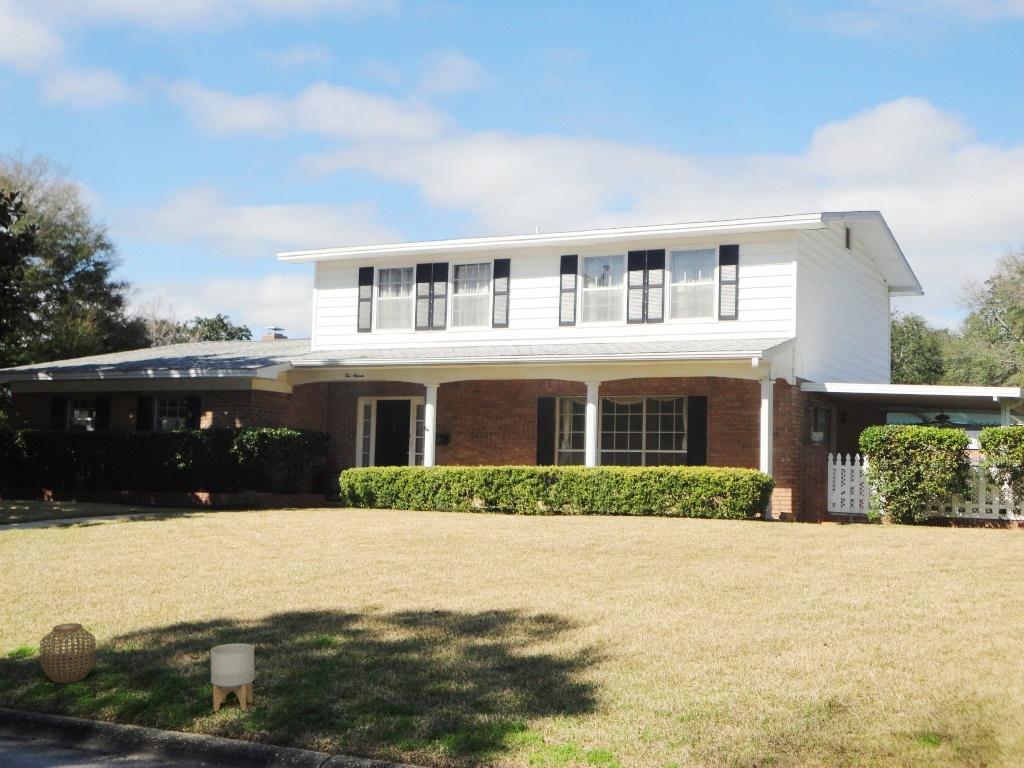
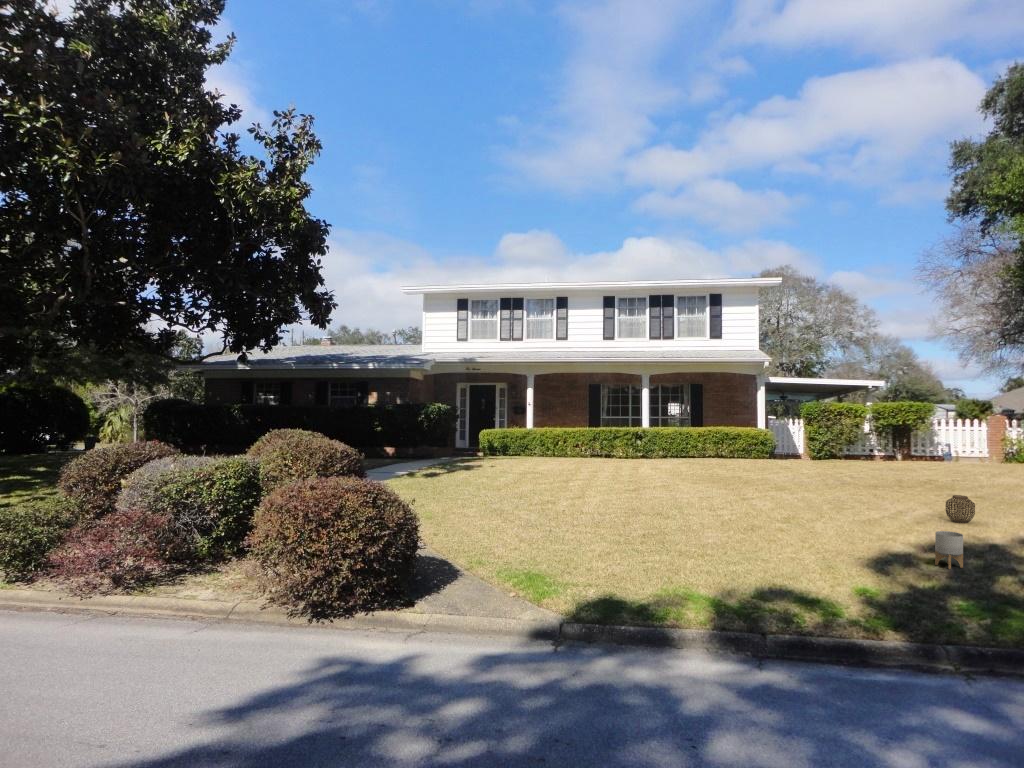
woven basket: present [40,623,96,683] -> present [946,495,975,523]

